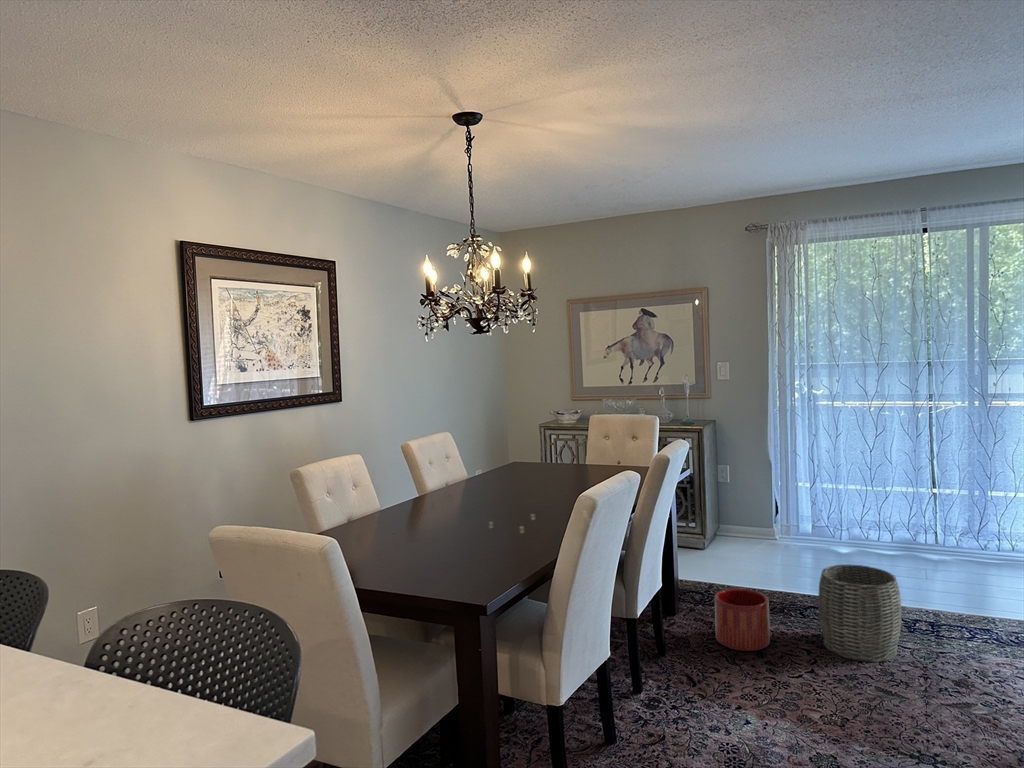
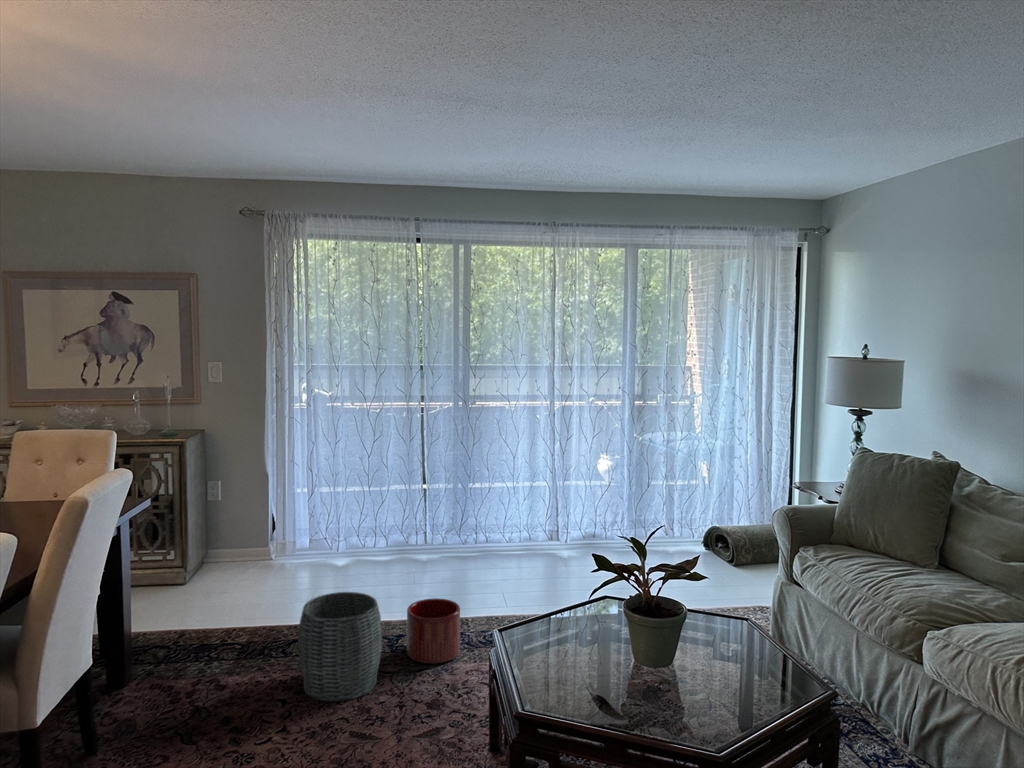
planter: present [715,588,770,651] -> present [407,598,460,664]

